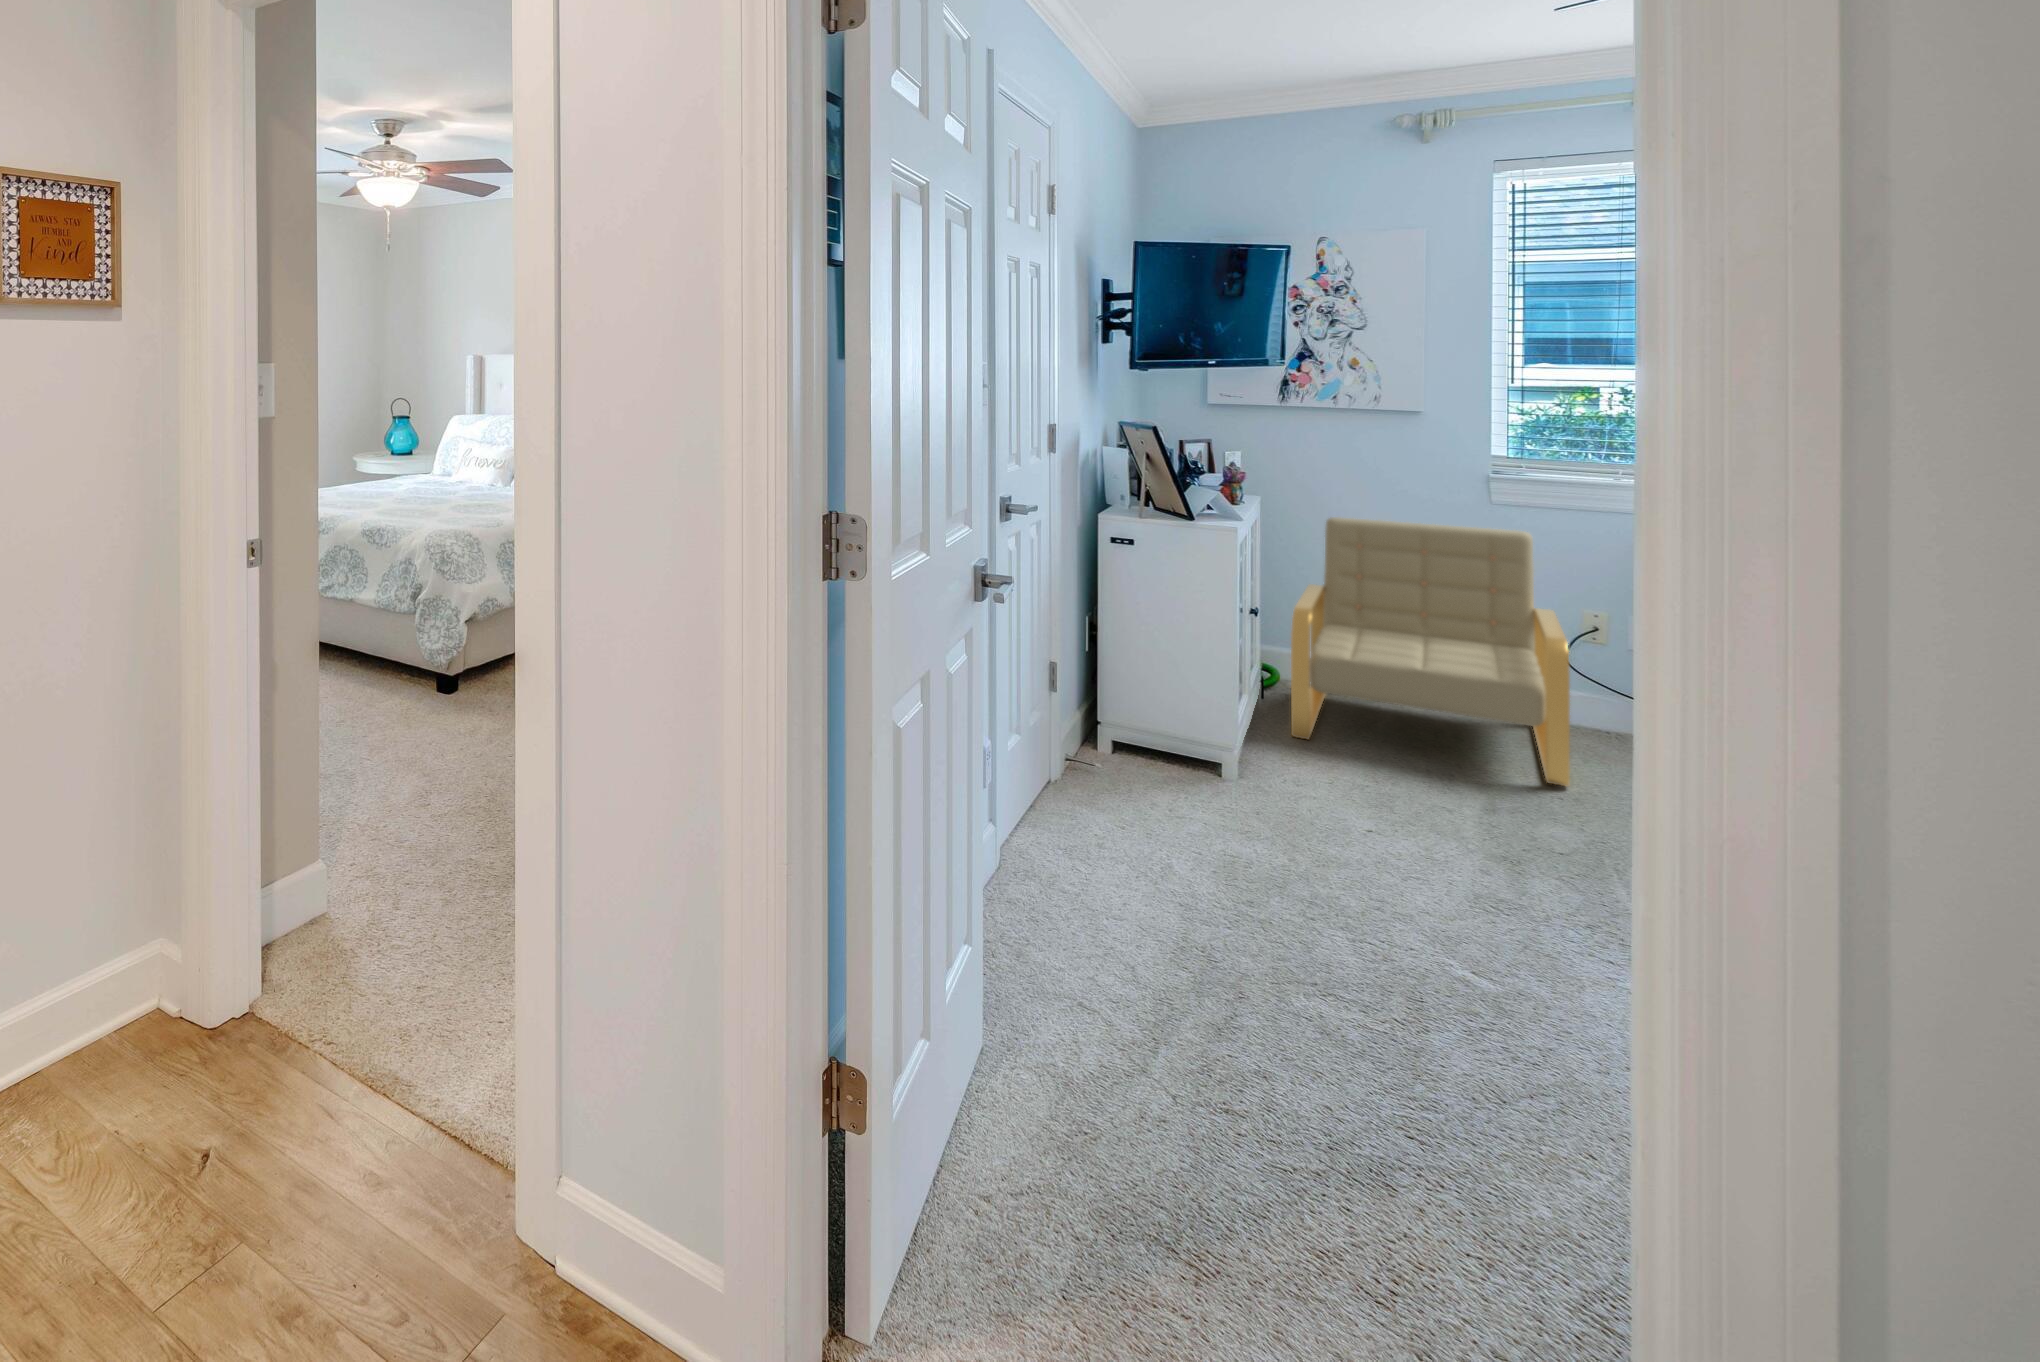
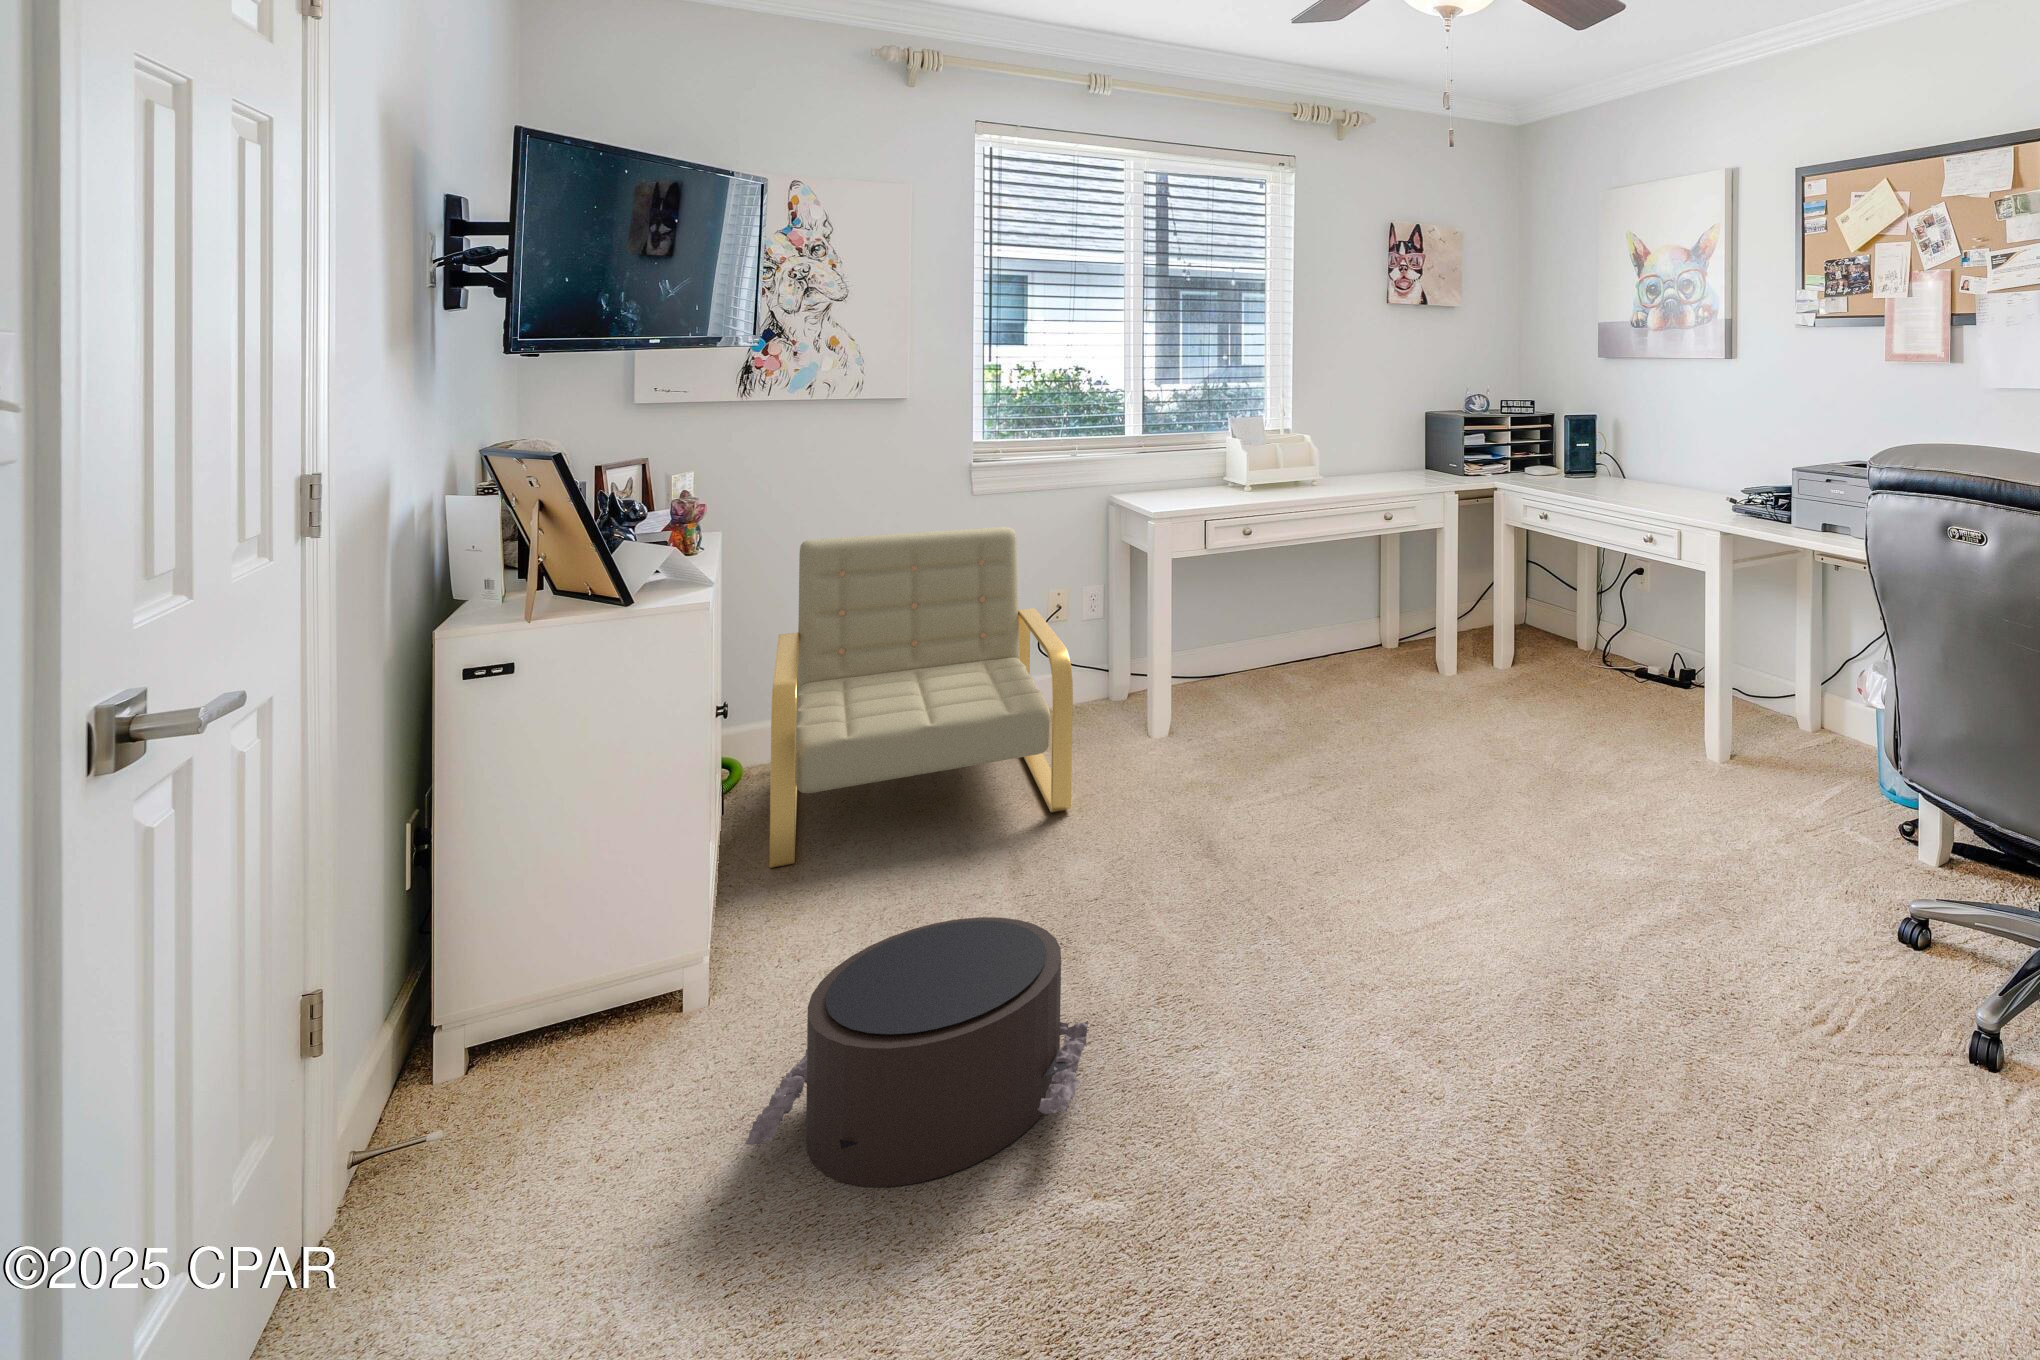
pouf: none [1243,765,1506,919] -> present [745,917,1088,1187]

